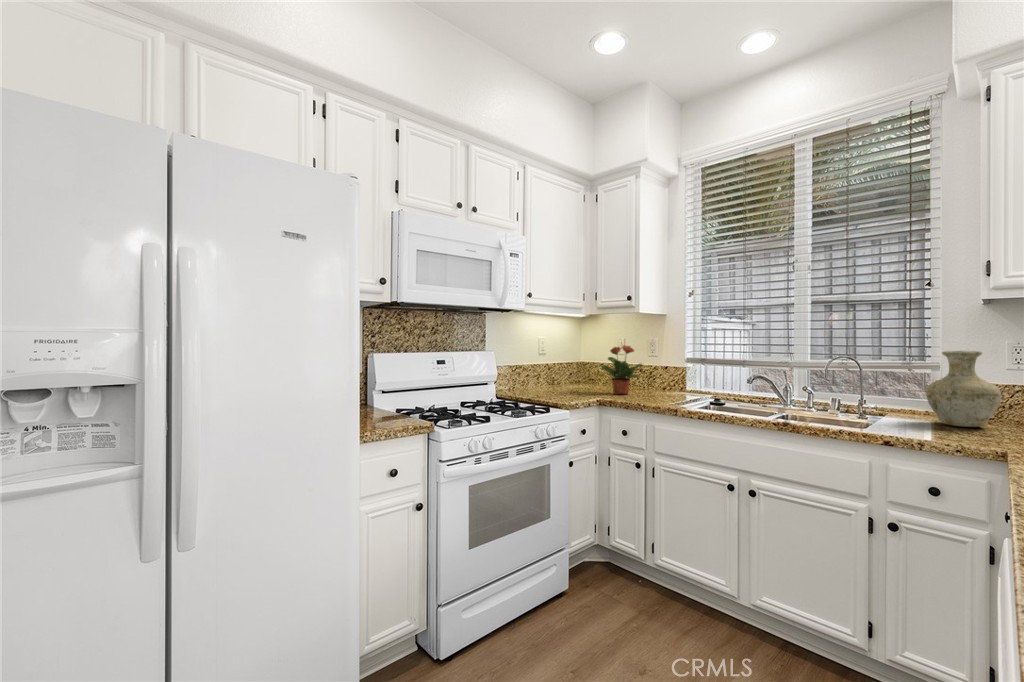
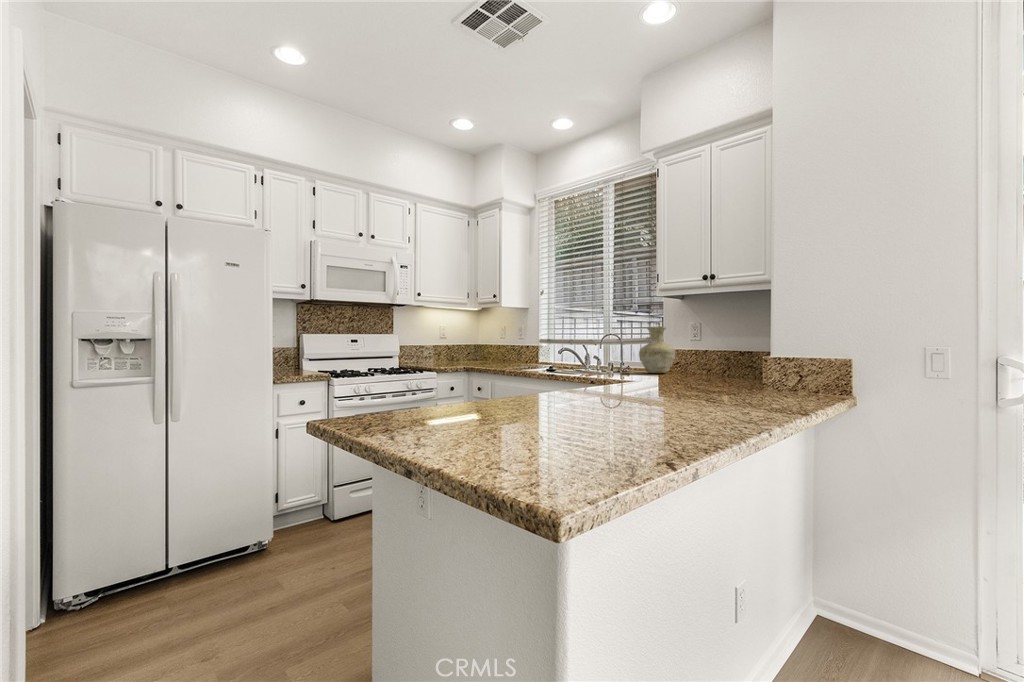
potted plant: present [600,345,641,394] -> none [474,330,504,365]

